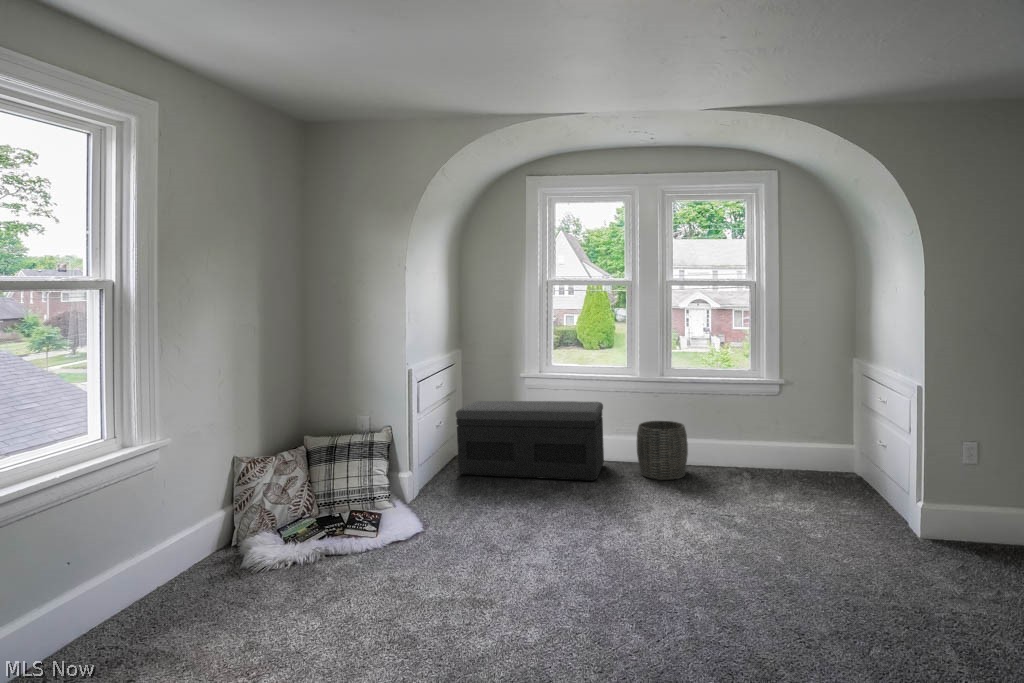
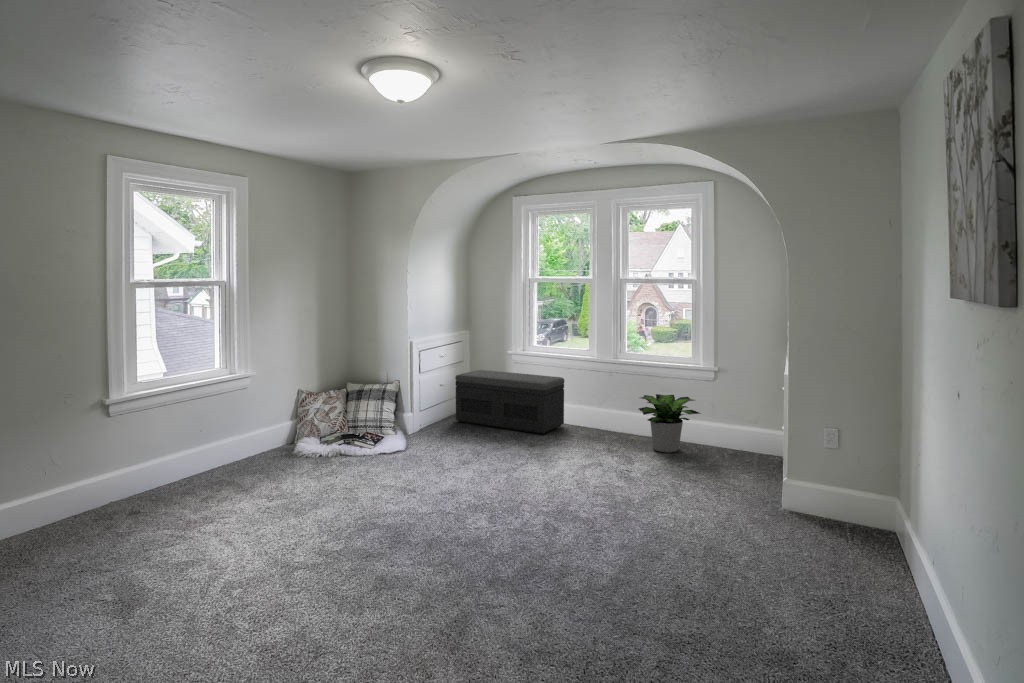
potted plant: none [728,412,814,489] -> present [639,394,700,452]
woven basket: present [637,421,688,480] -> none [580,395,618,439]

